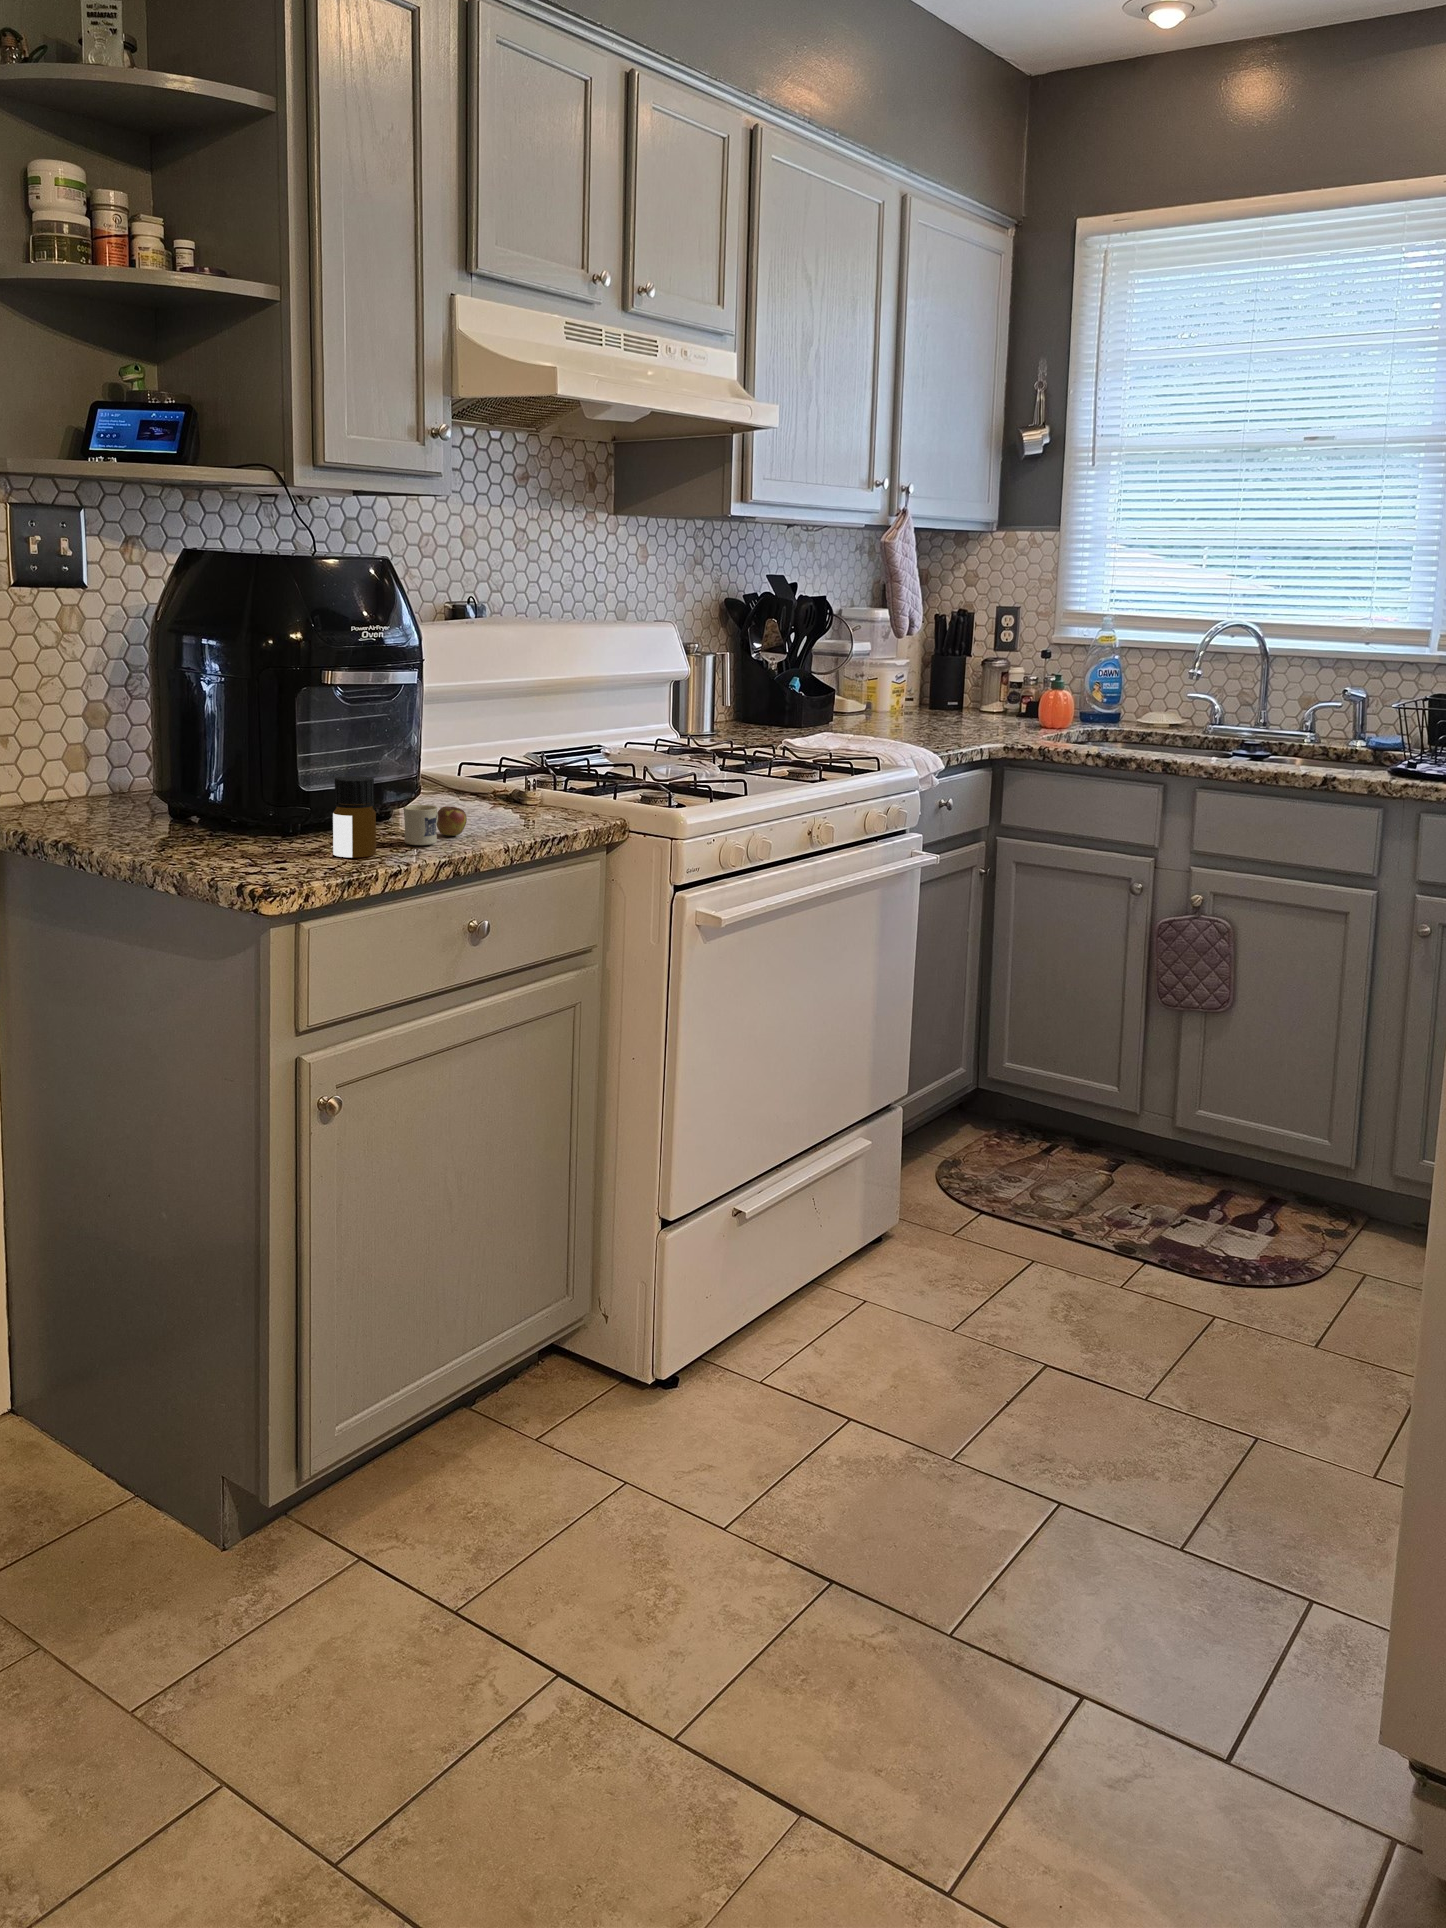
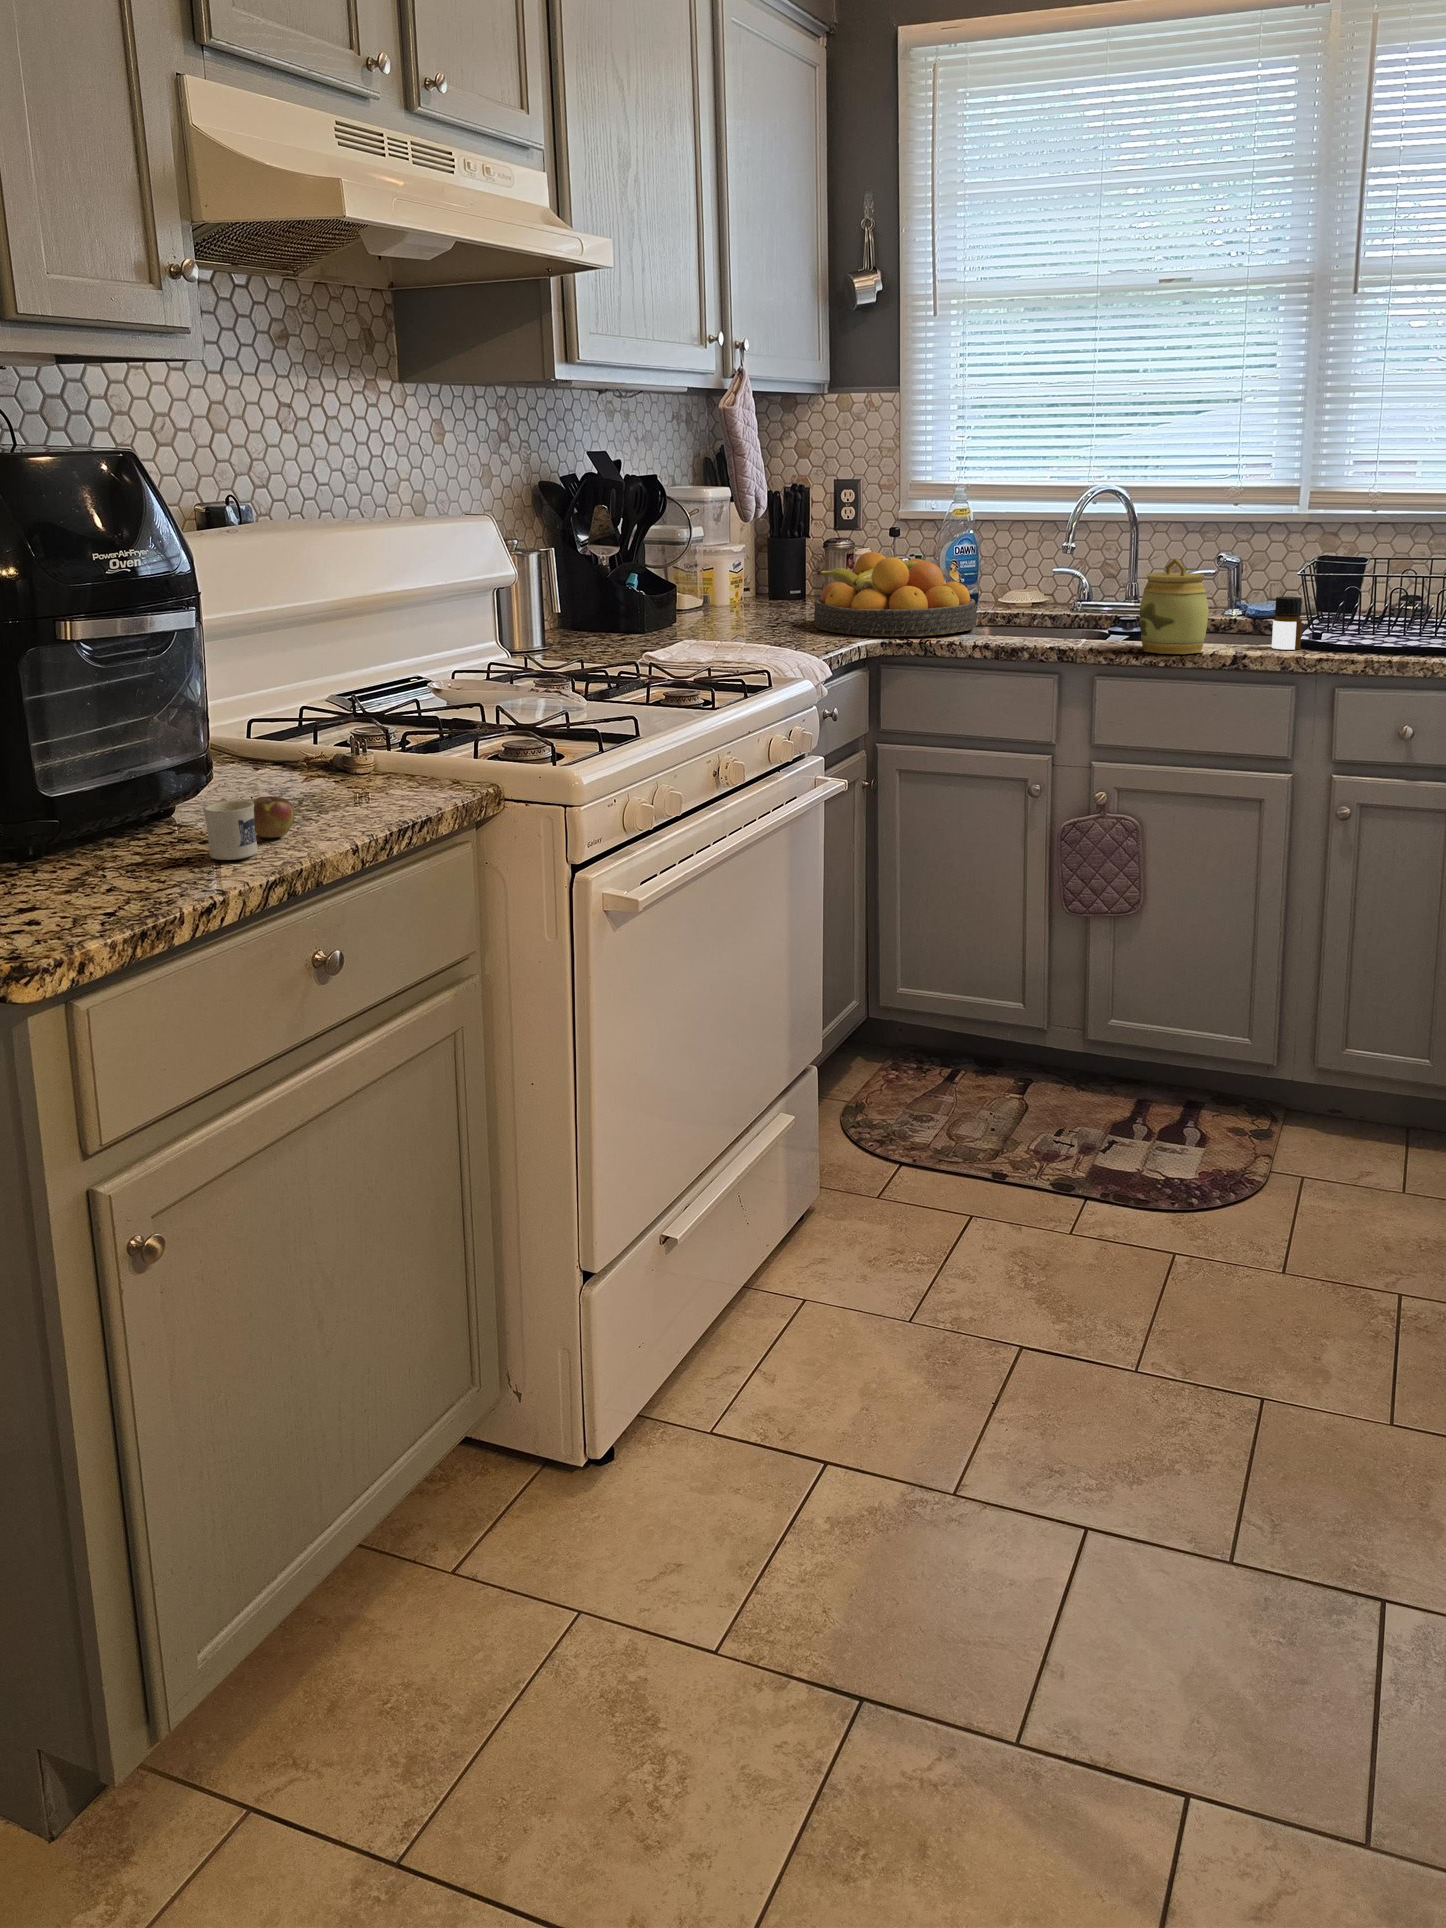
fruit bowl: none [953,670,1100,745] -> present [814,552,977,637]
jar: none [1238,688,1305,775] -> present [1140,558,1209,654]
bottle: present [333,776,376,857] -> present [1272,597,1302,650]

